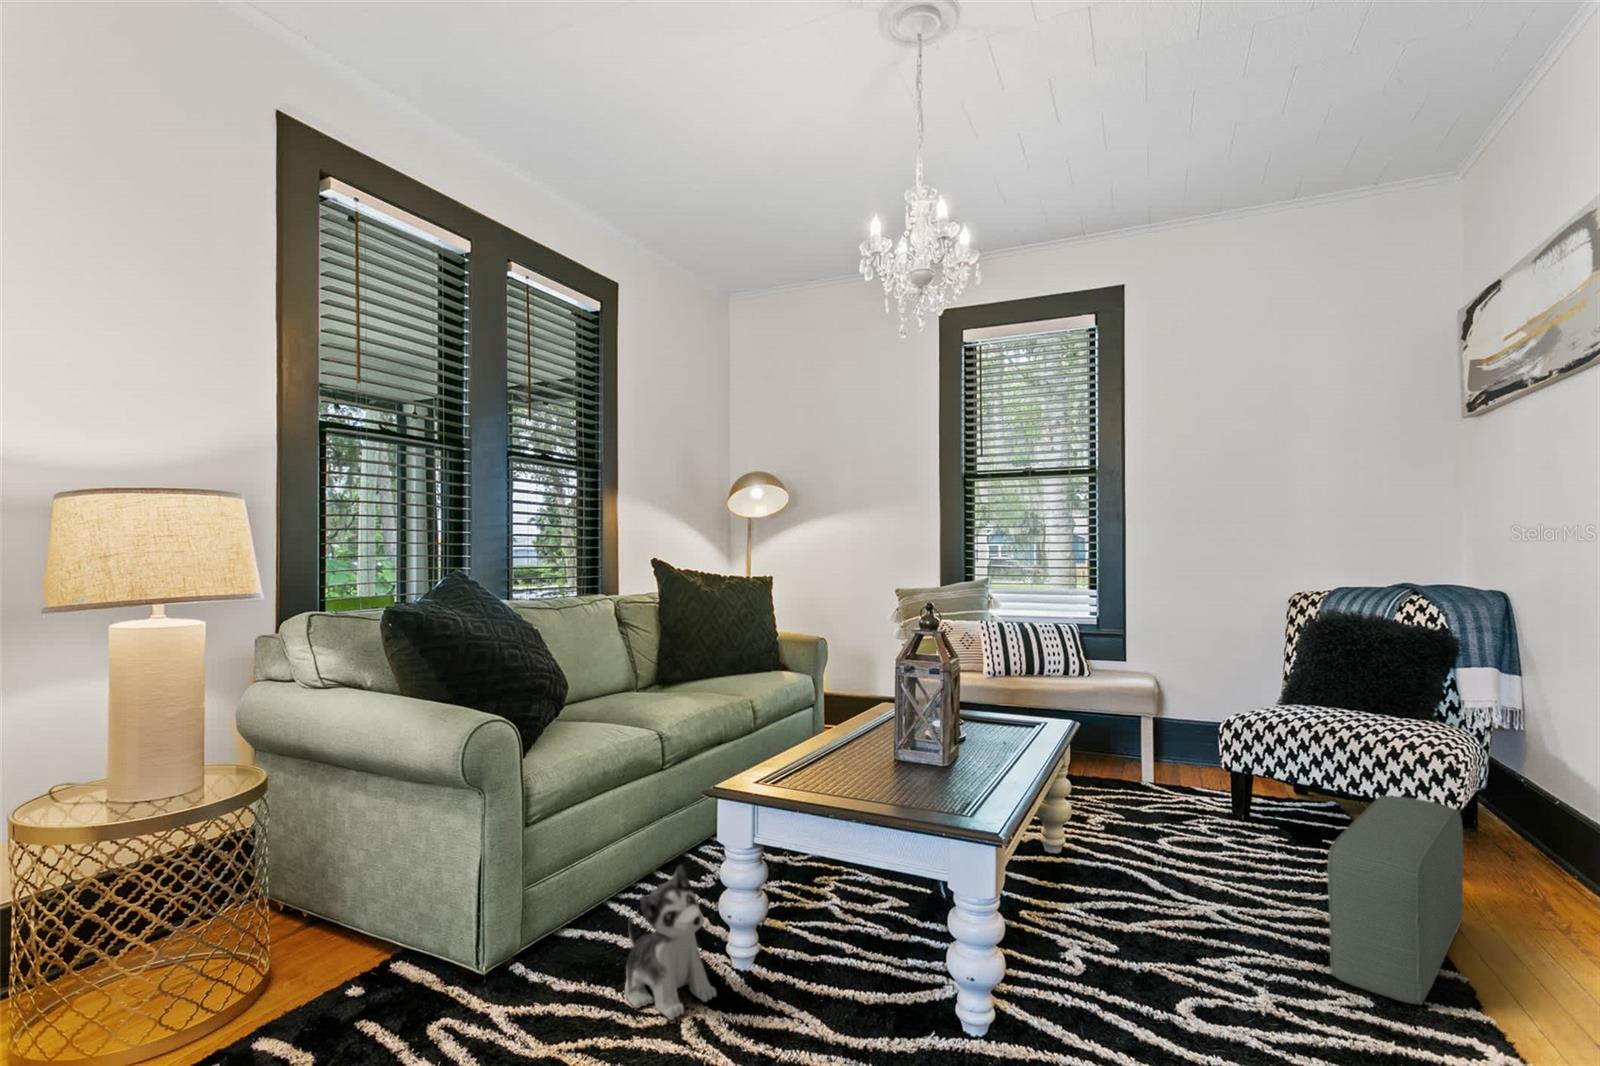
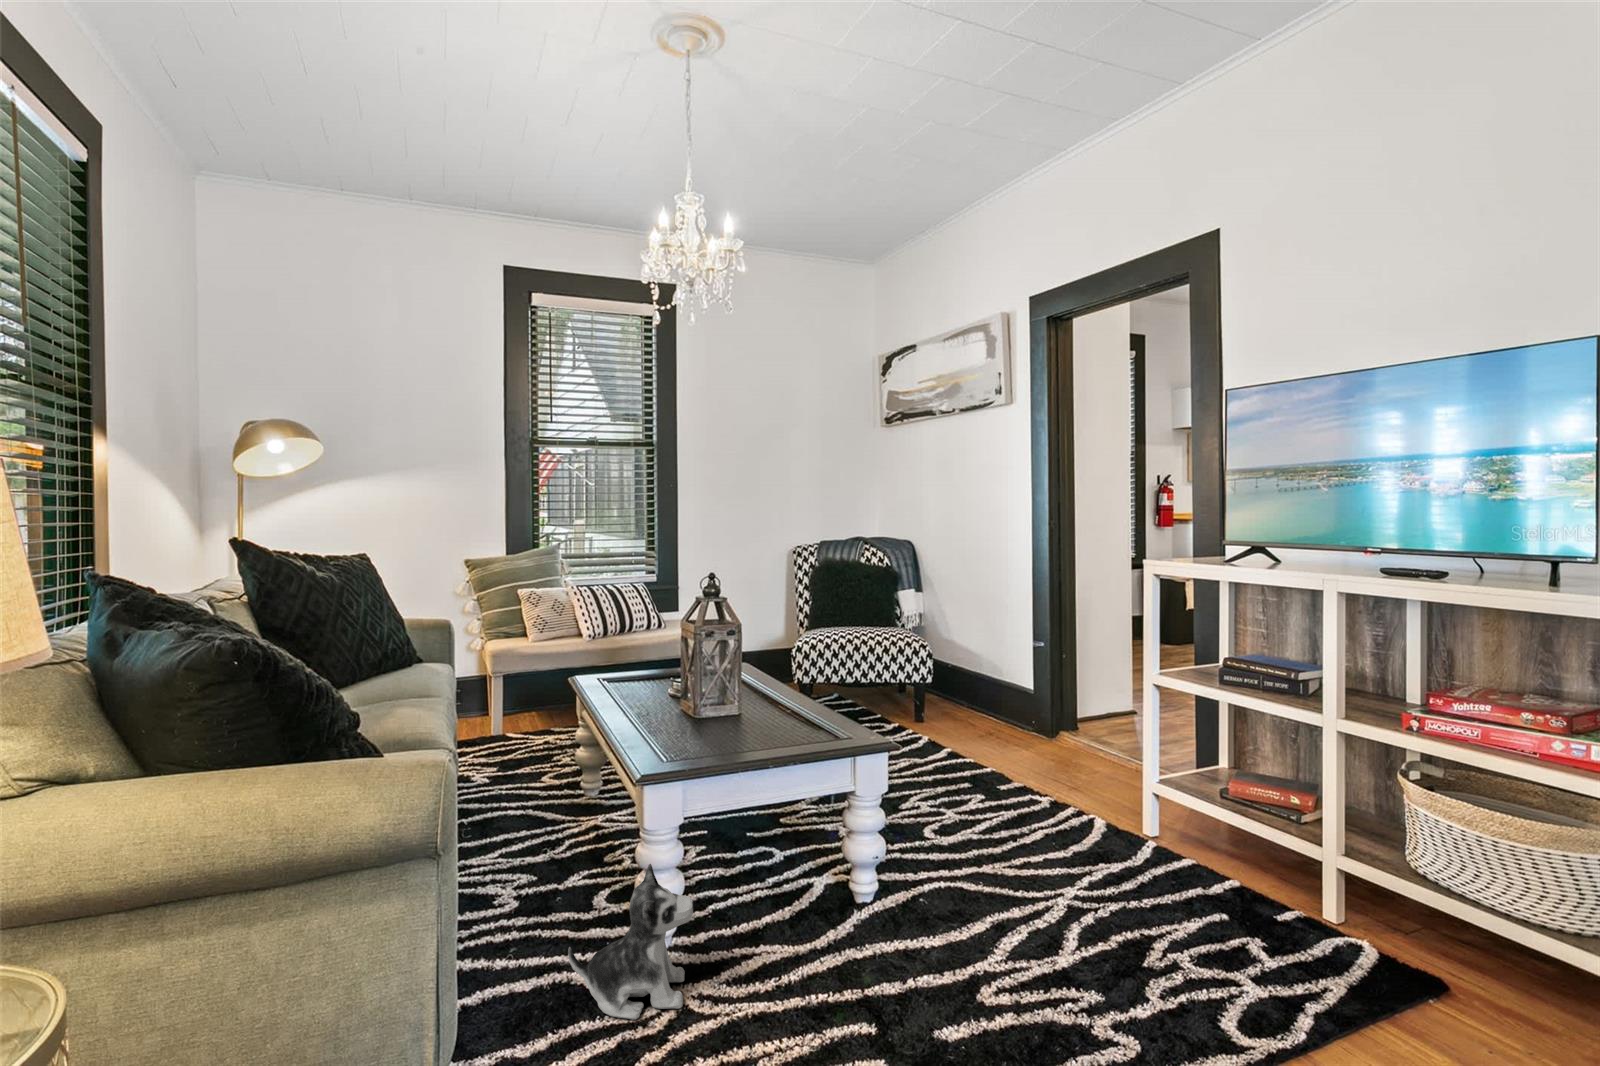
pouf: present [1327,795,1463,1005] -> none [924,676,1003,791]

